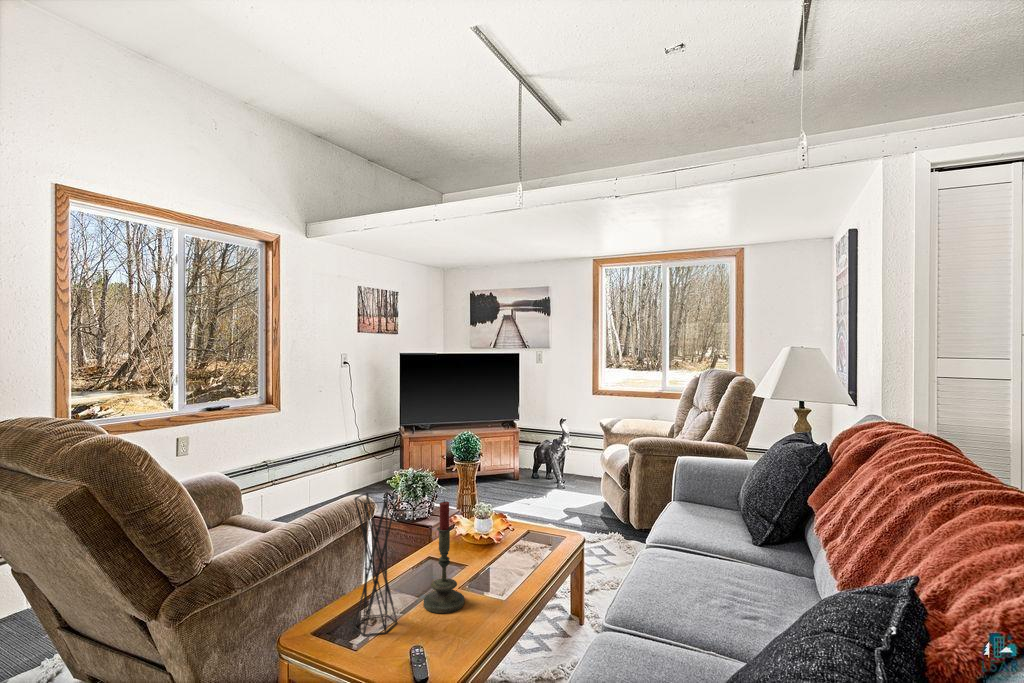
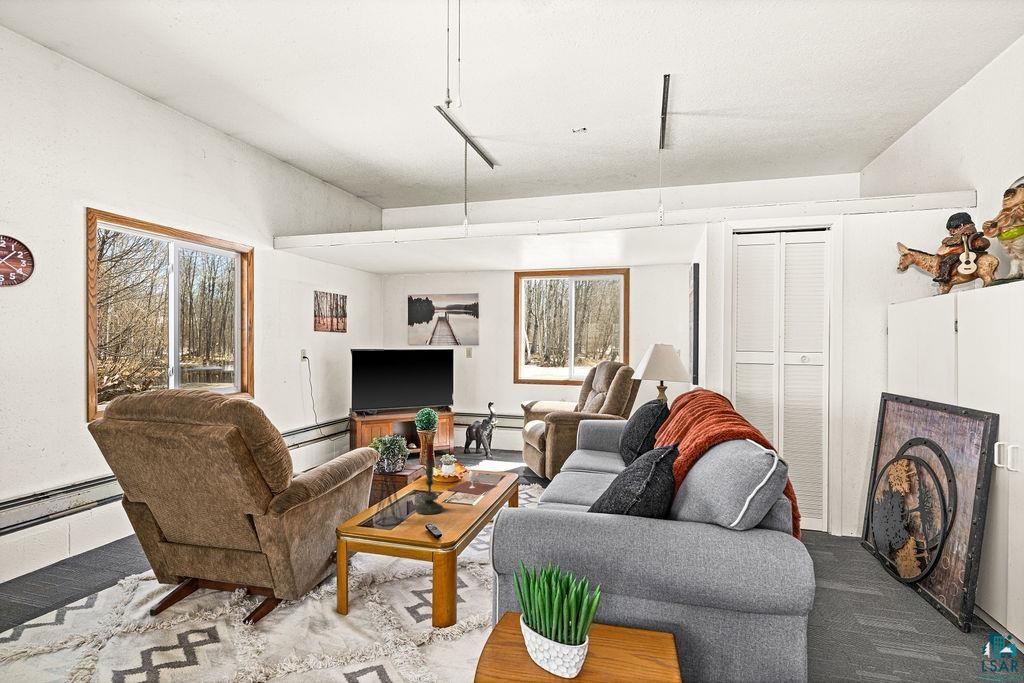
wine glass: none [480,532,555,573] -> present [447,470,497,495]

